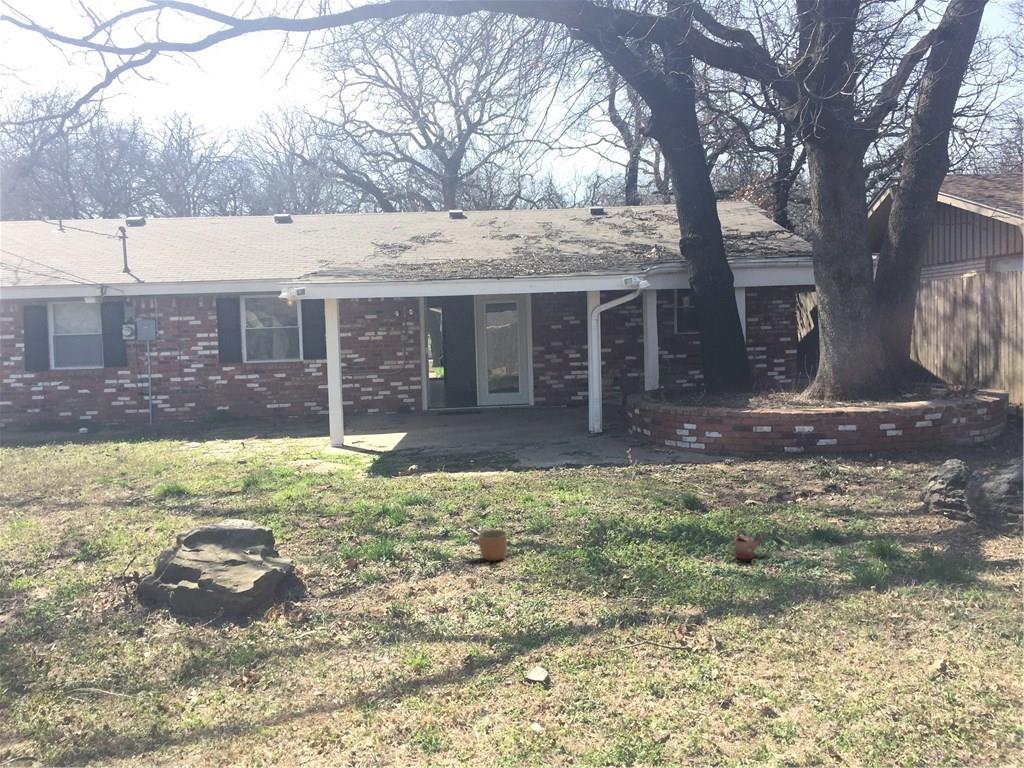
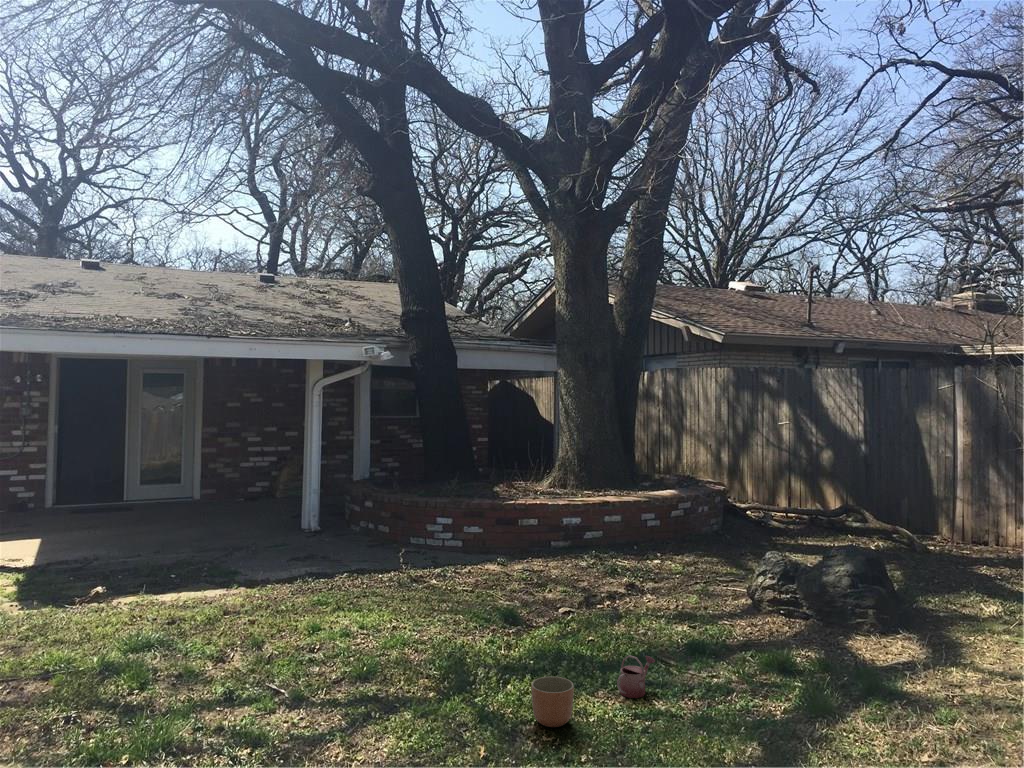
planter: present [479,530,507,561] -> present [532,676,574,727]

